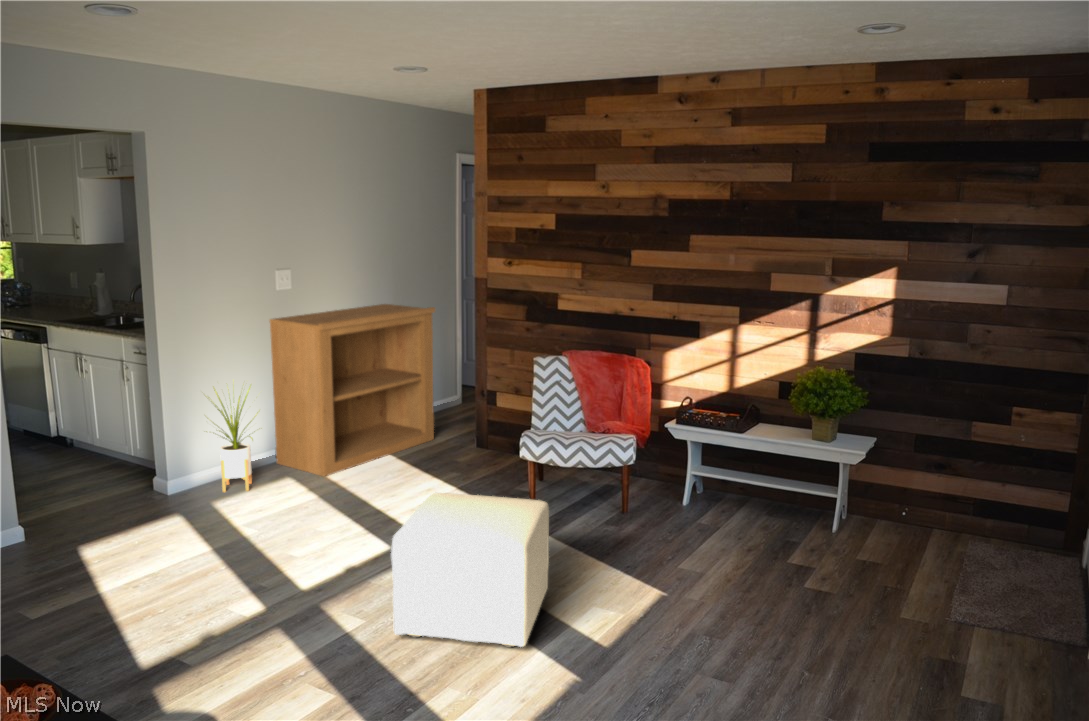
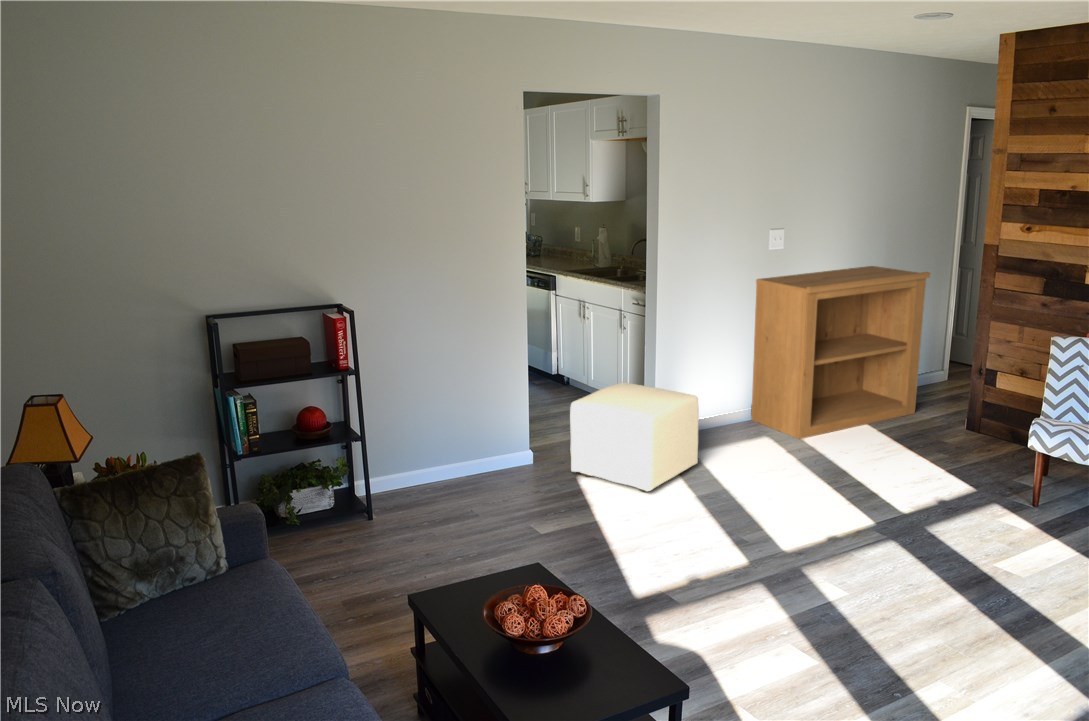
house plant: present [211,388,253,492] -> none [690,333,749,444]
ottoman: present [391,493,549,647] -> present [570,382,699,492]

